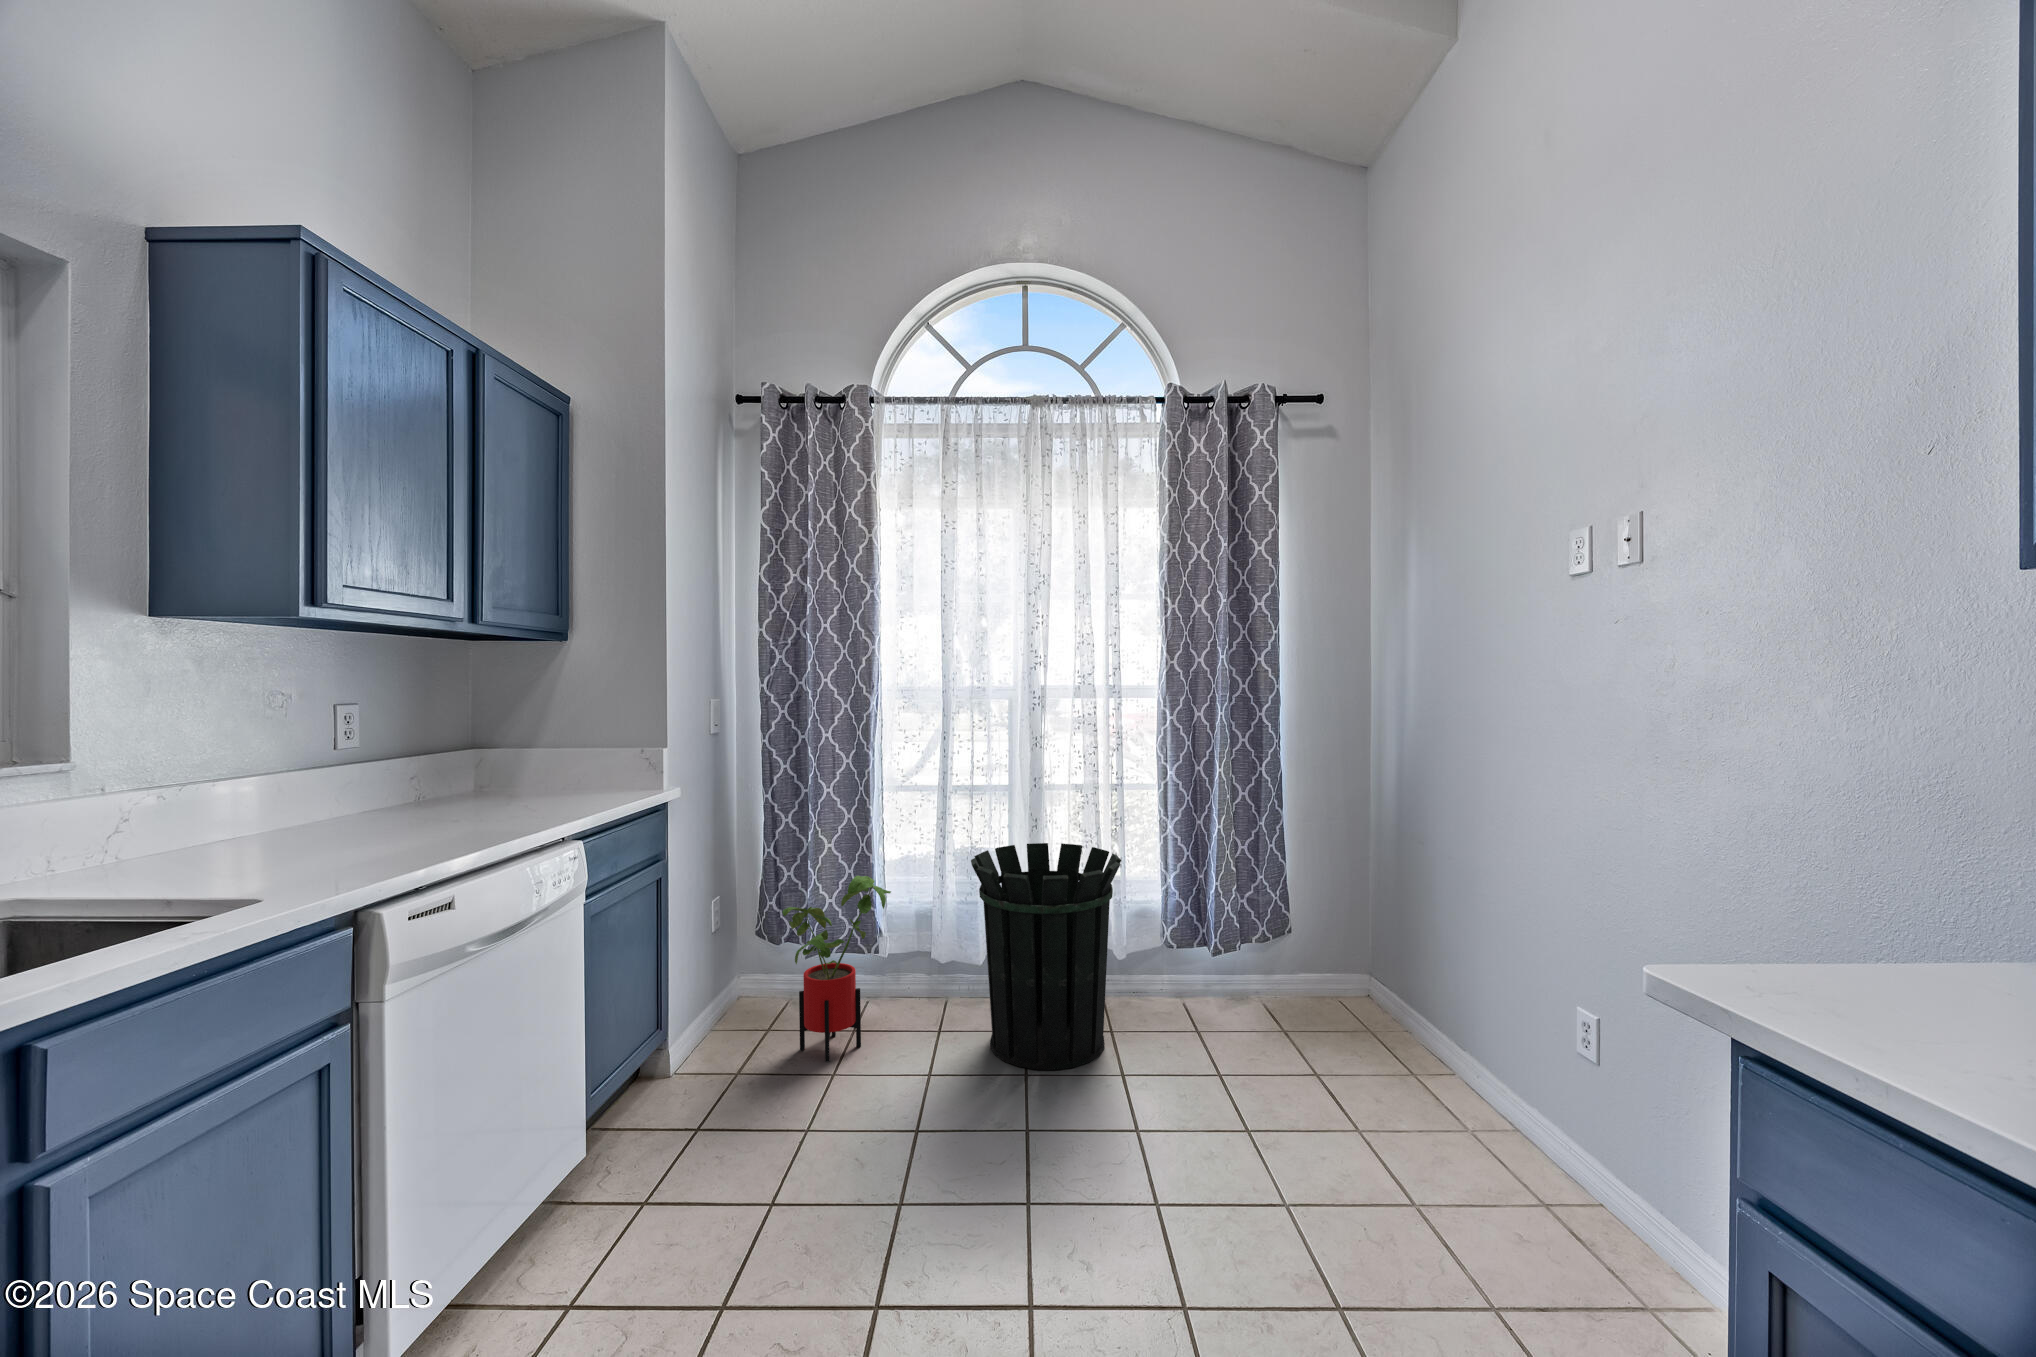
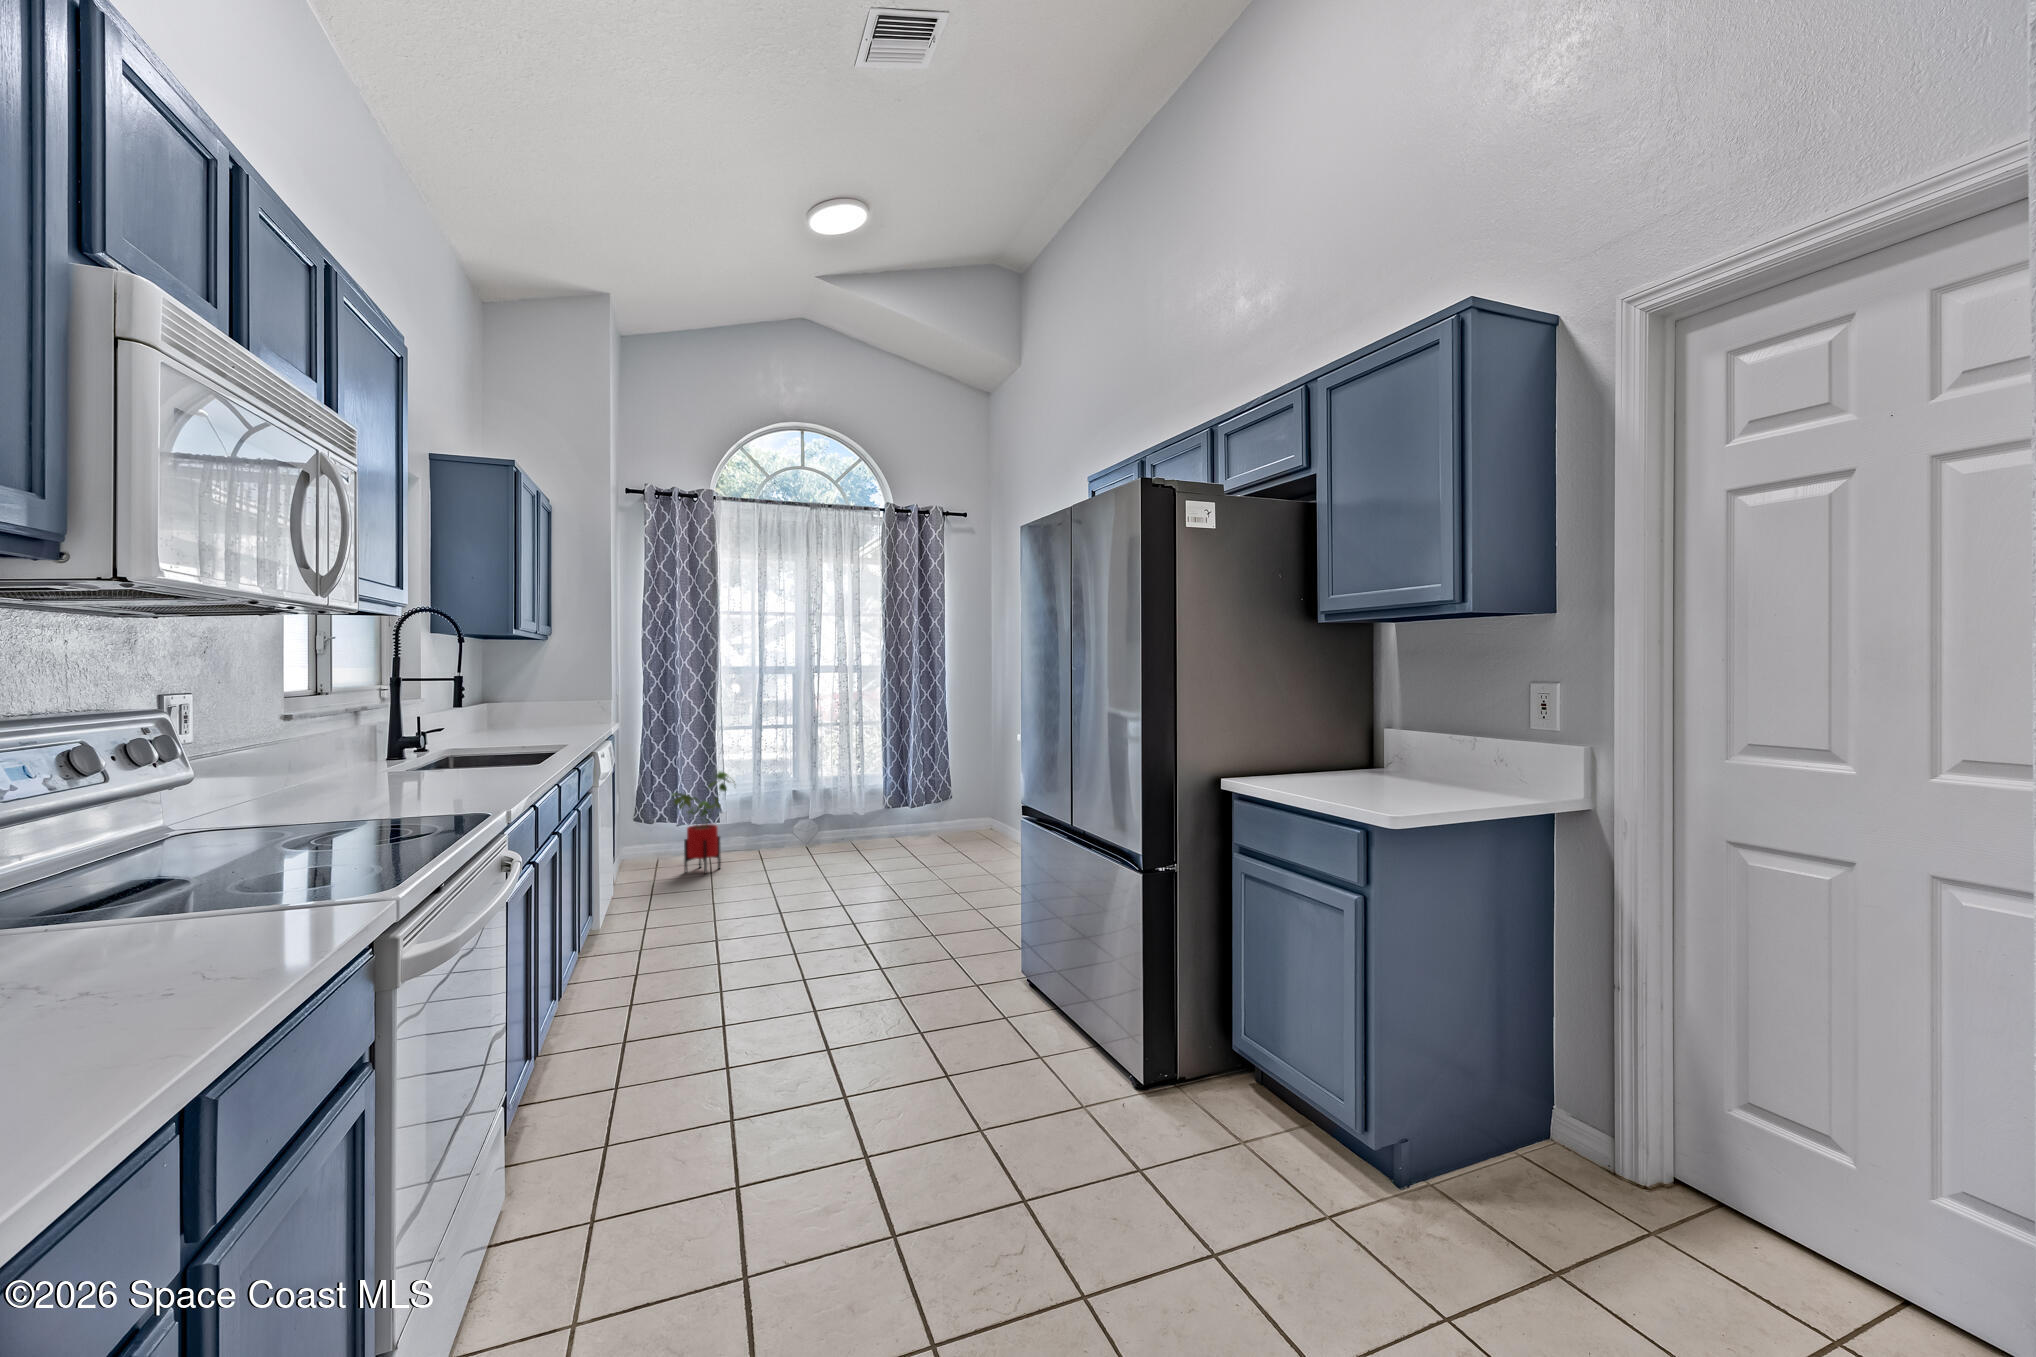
waste bin: present [971,843,1121,1070] -> none [784,754,867,865]

